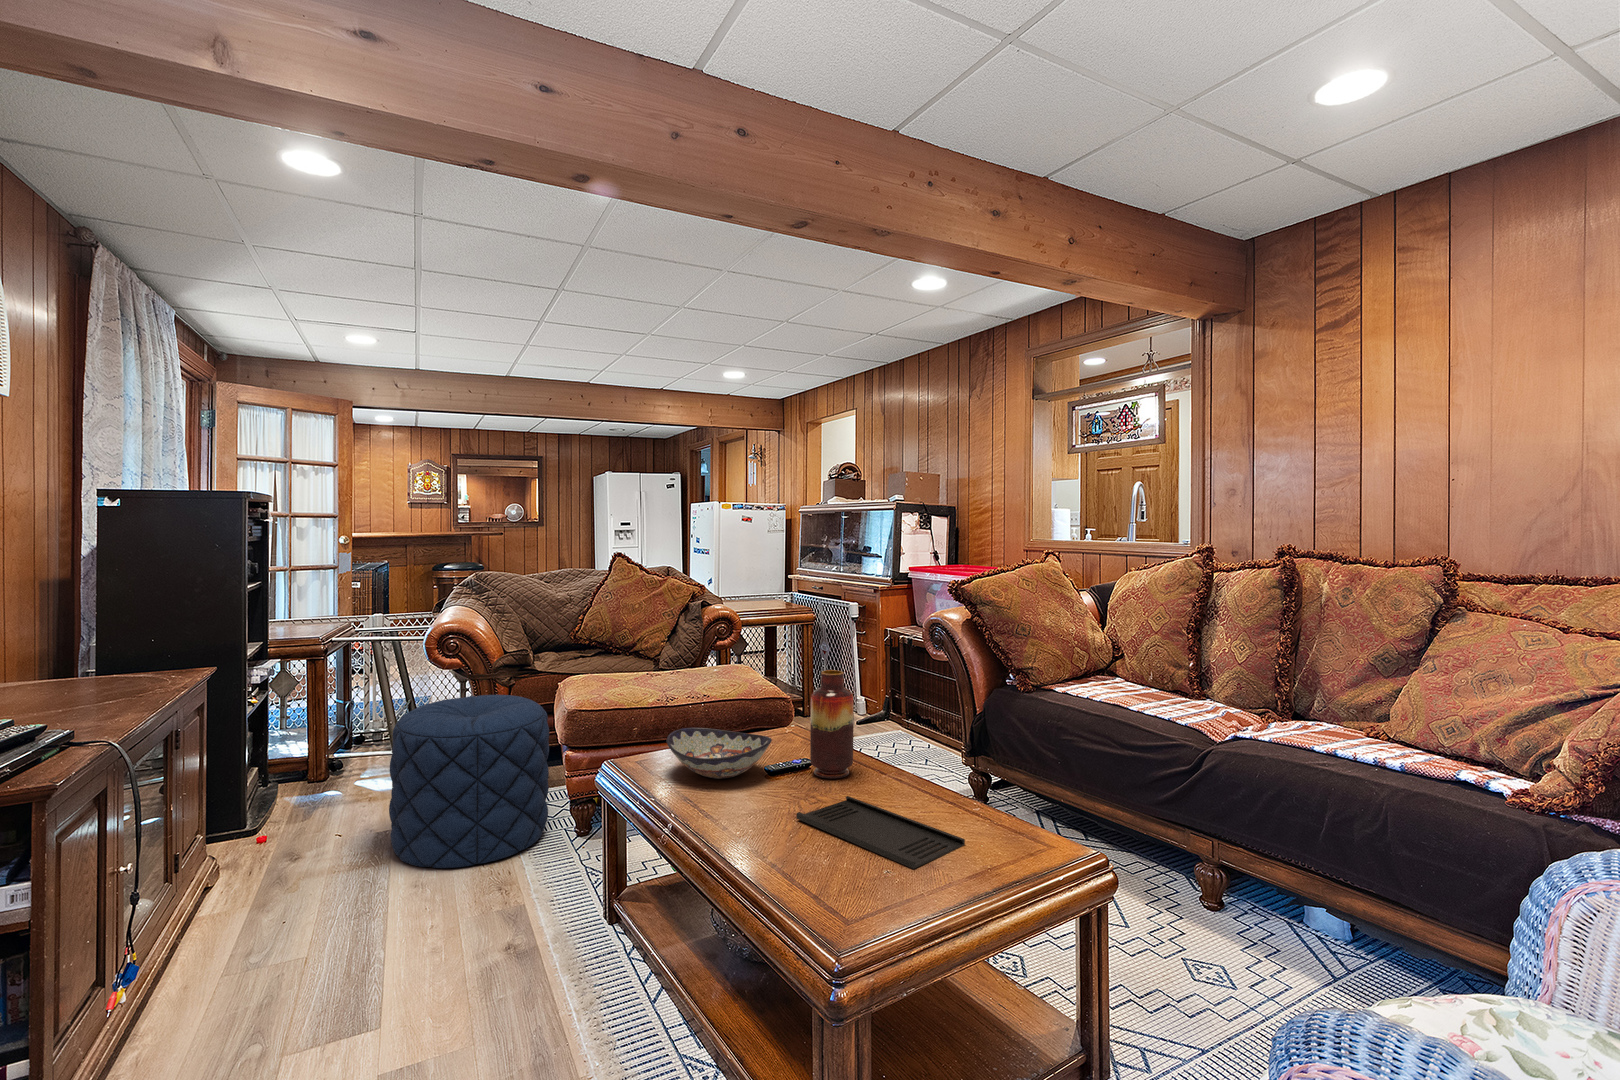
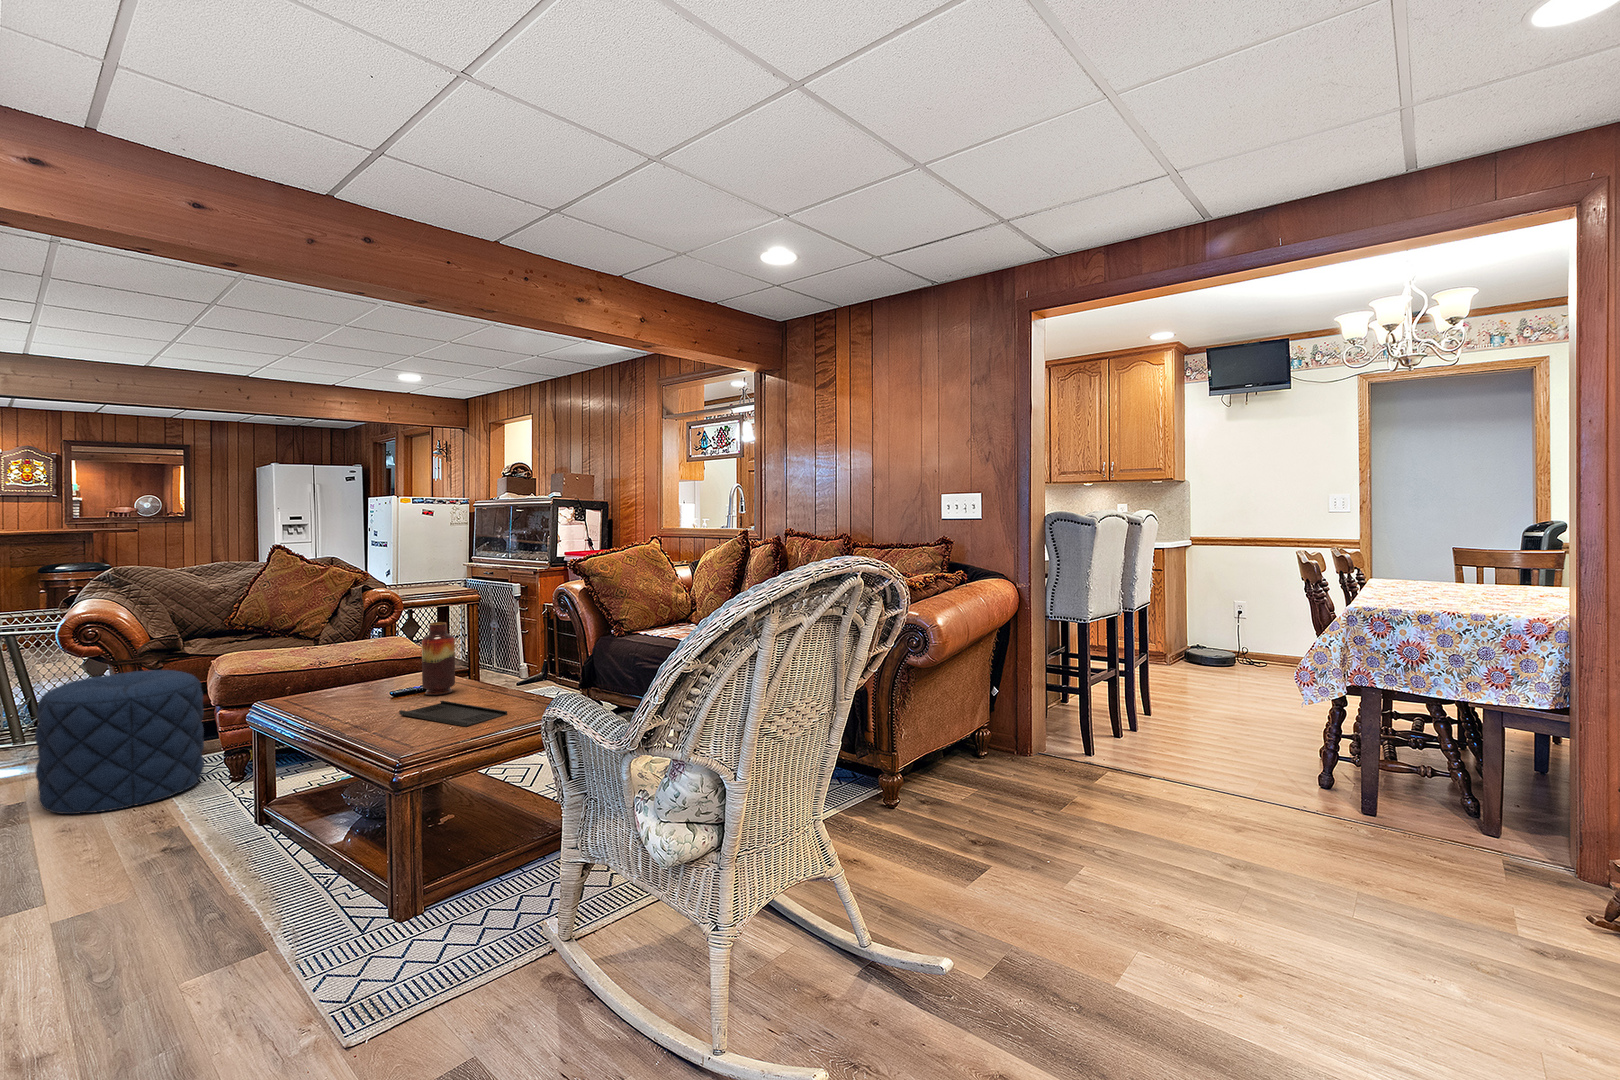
decorative bowl: present [666,728,772,779] -> none [306,671,392,702]

